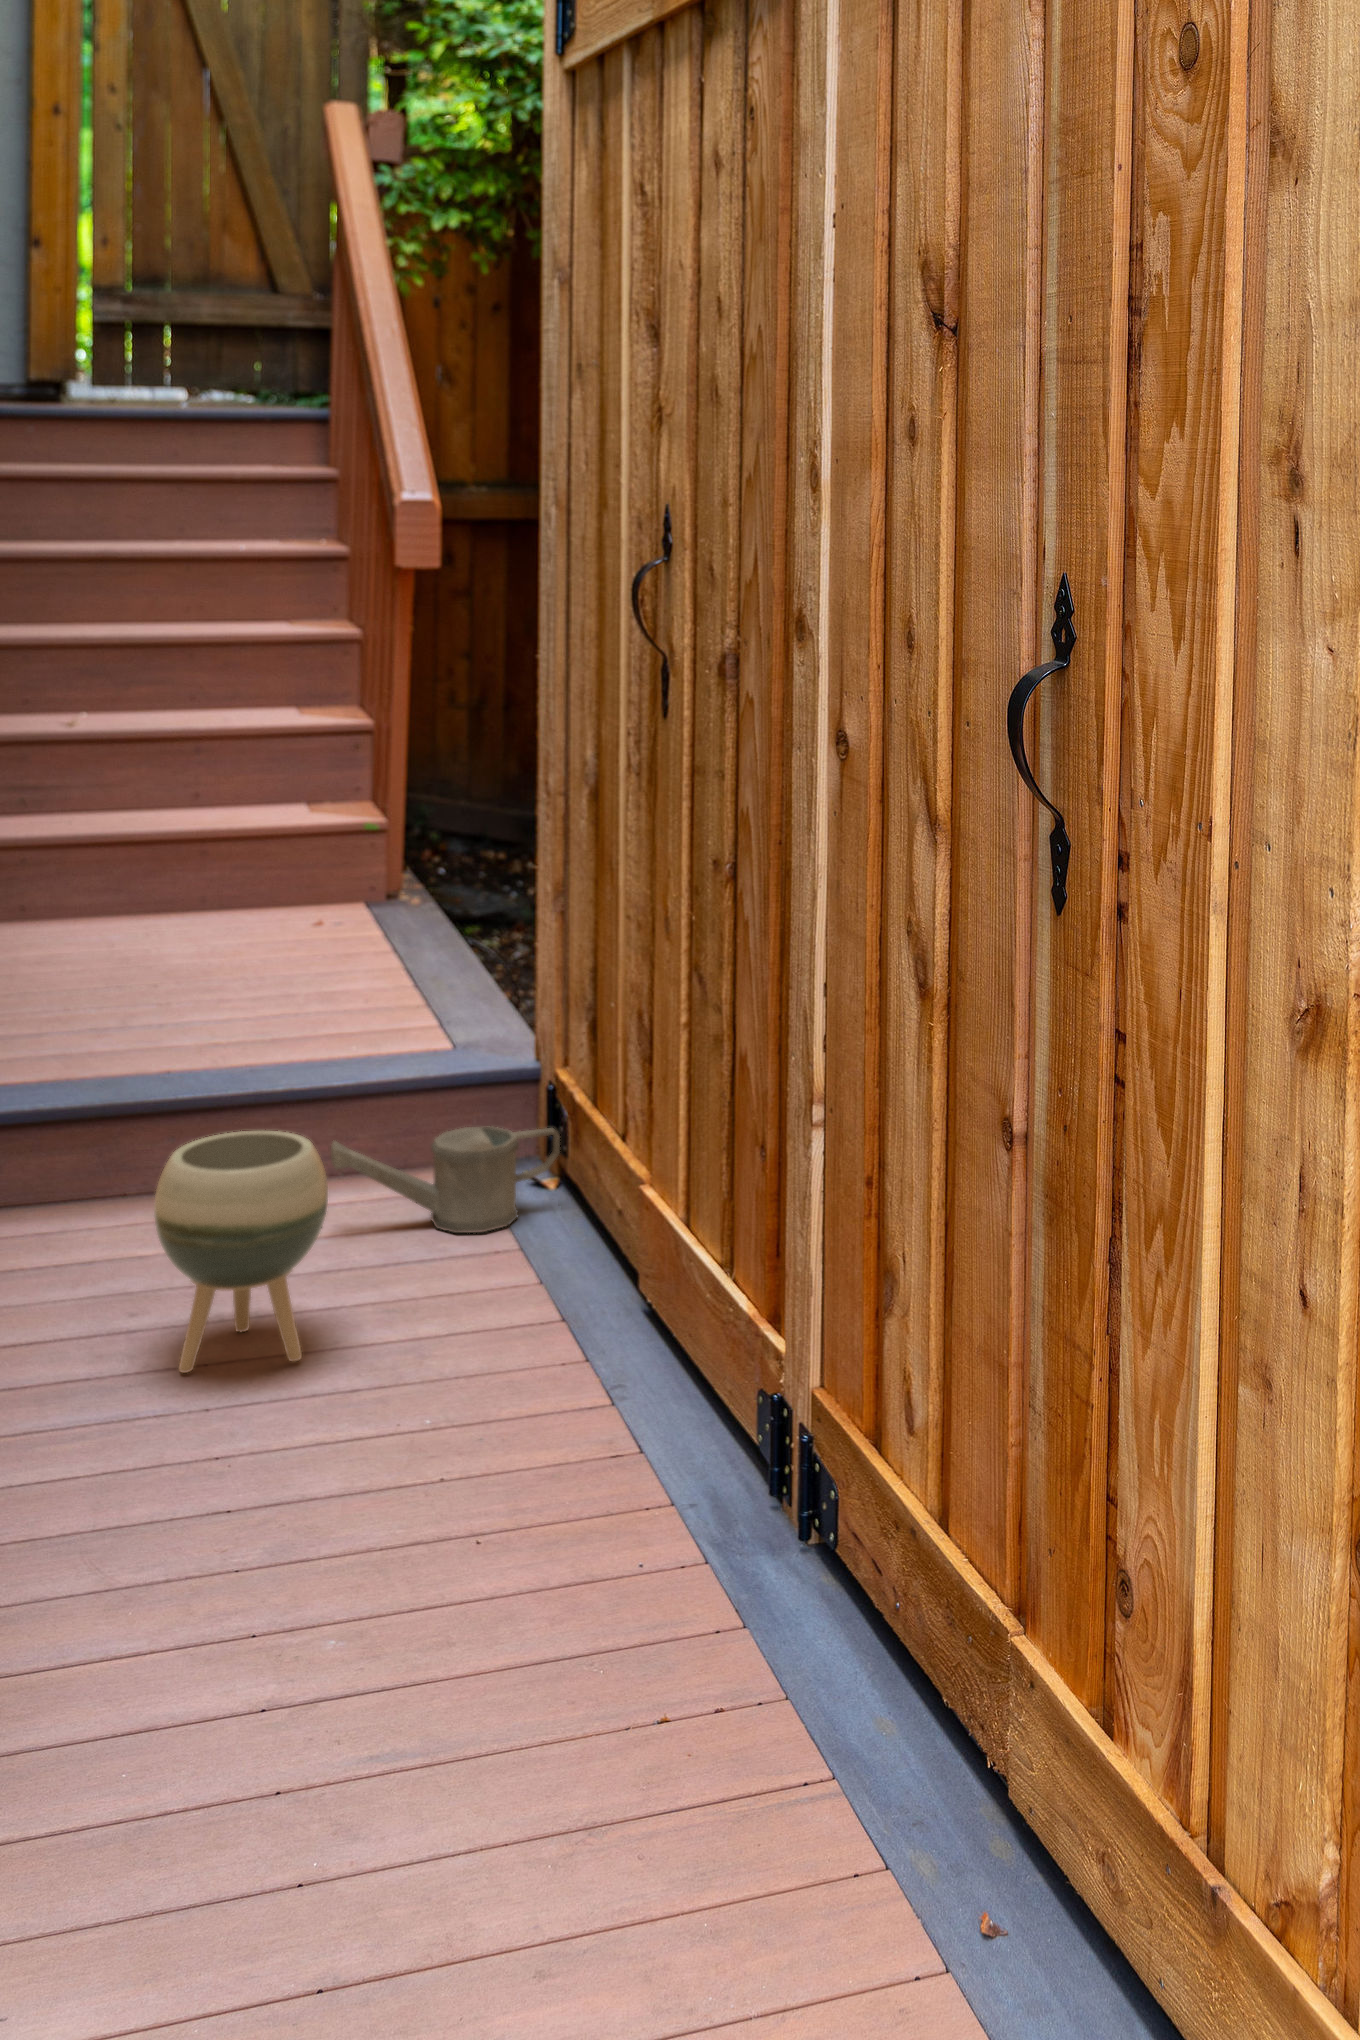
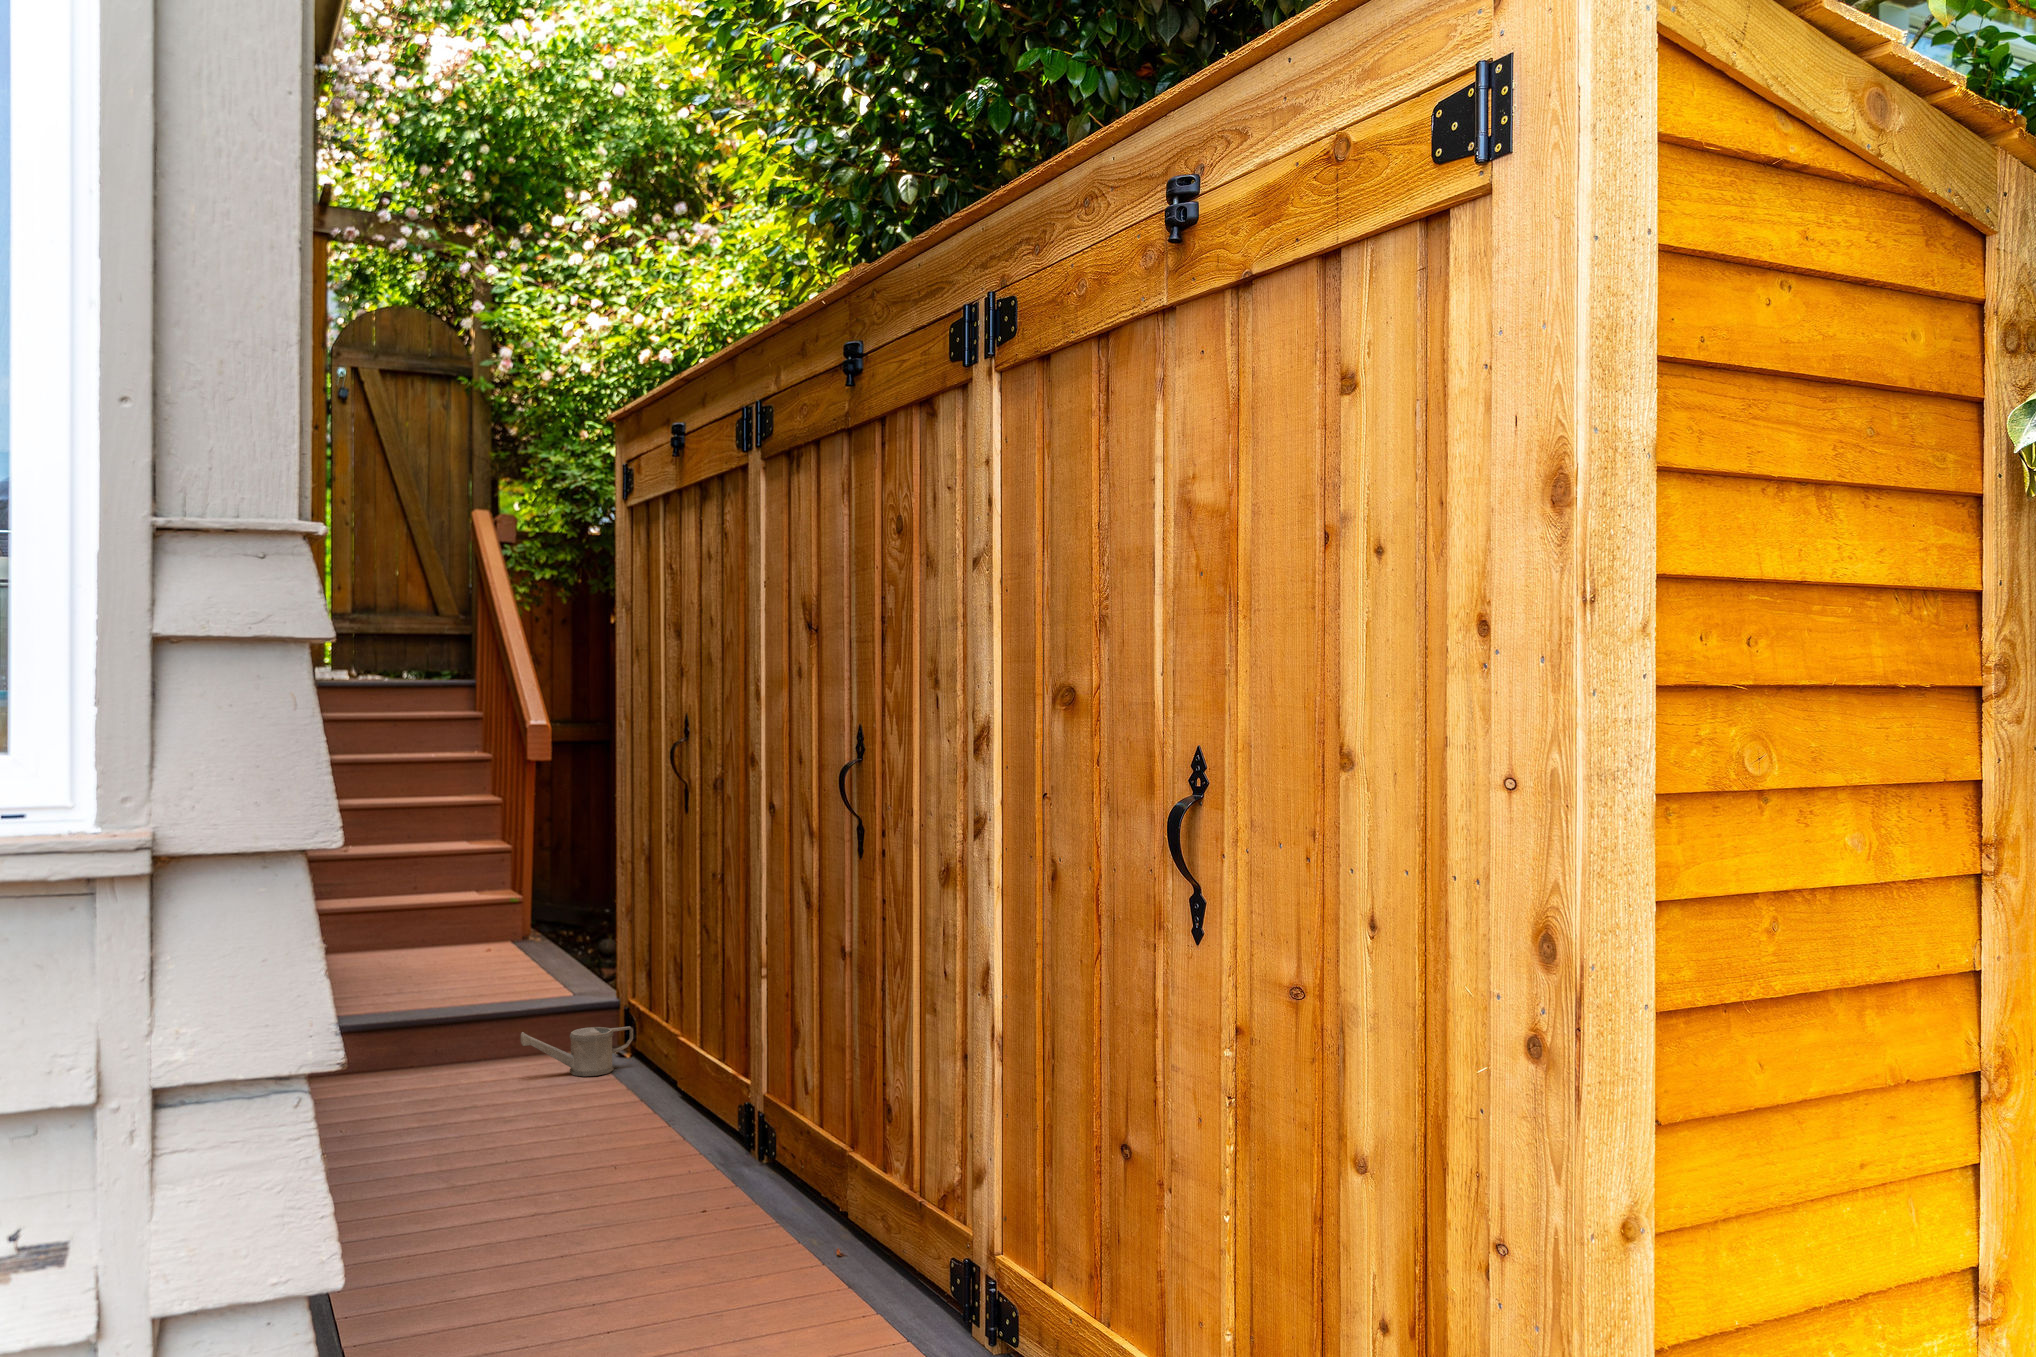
planter: present [154,1130,328,1373] -> none [448,1016,529,1126]

